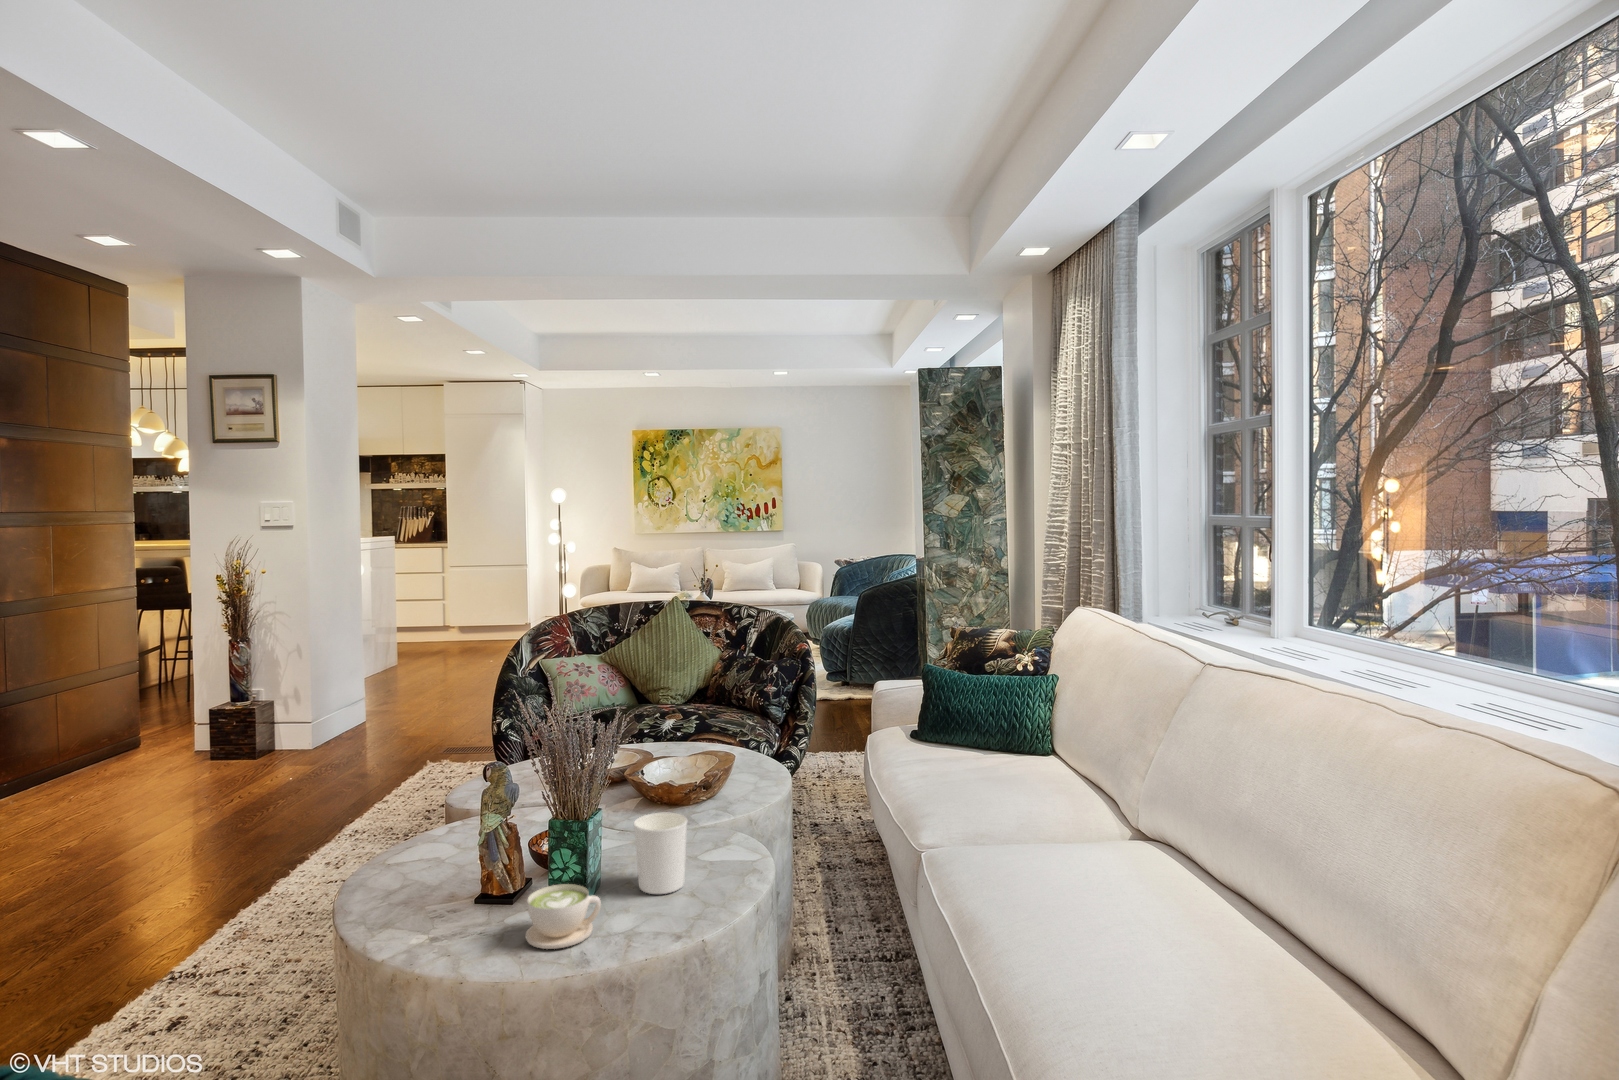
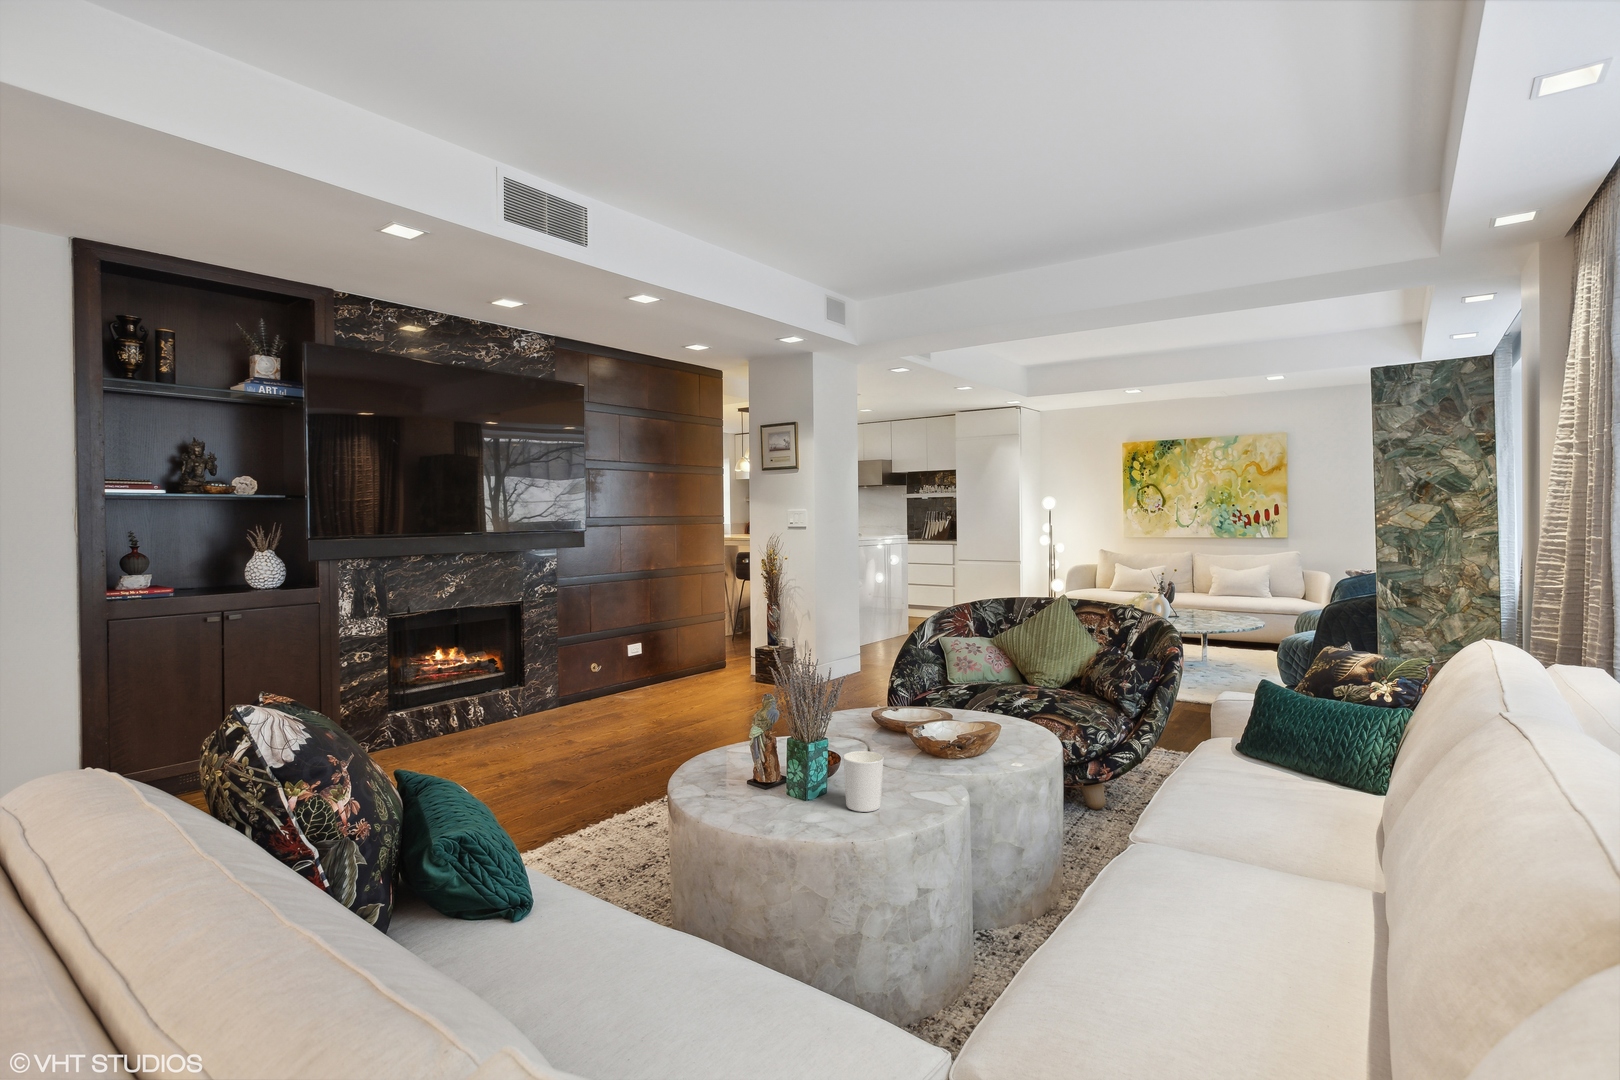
coffee cup: present [526,884,601,949] -> none [747,783,797,825]

